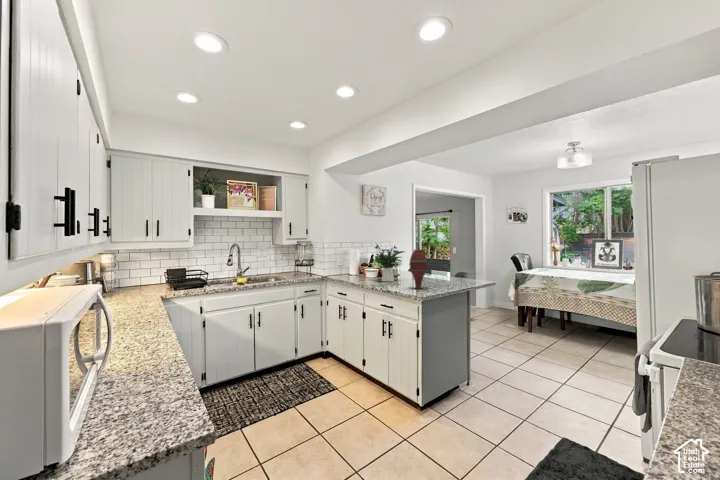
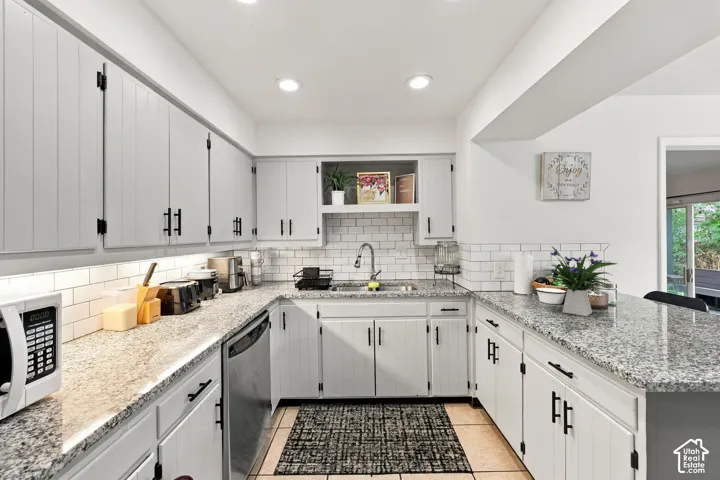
vase: present [409,249,427,289] -> none [616,262,667,349]

